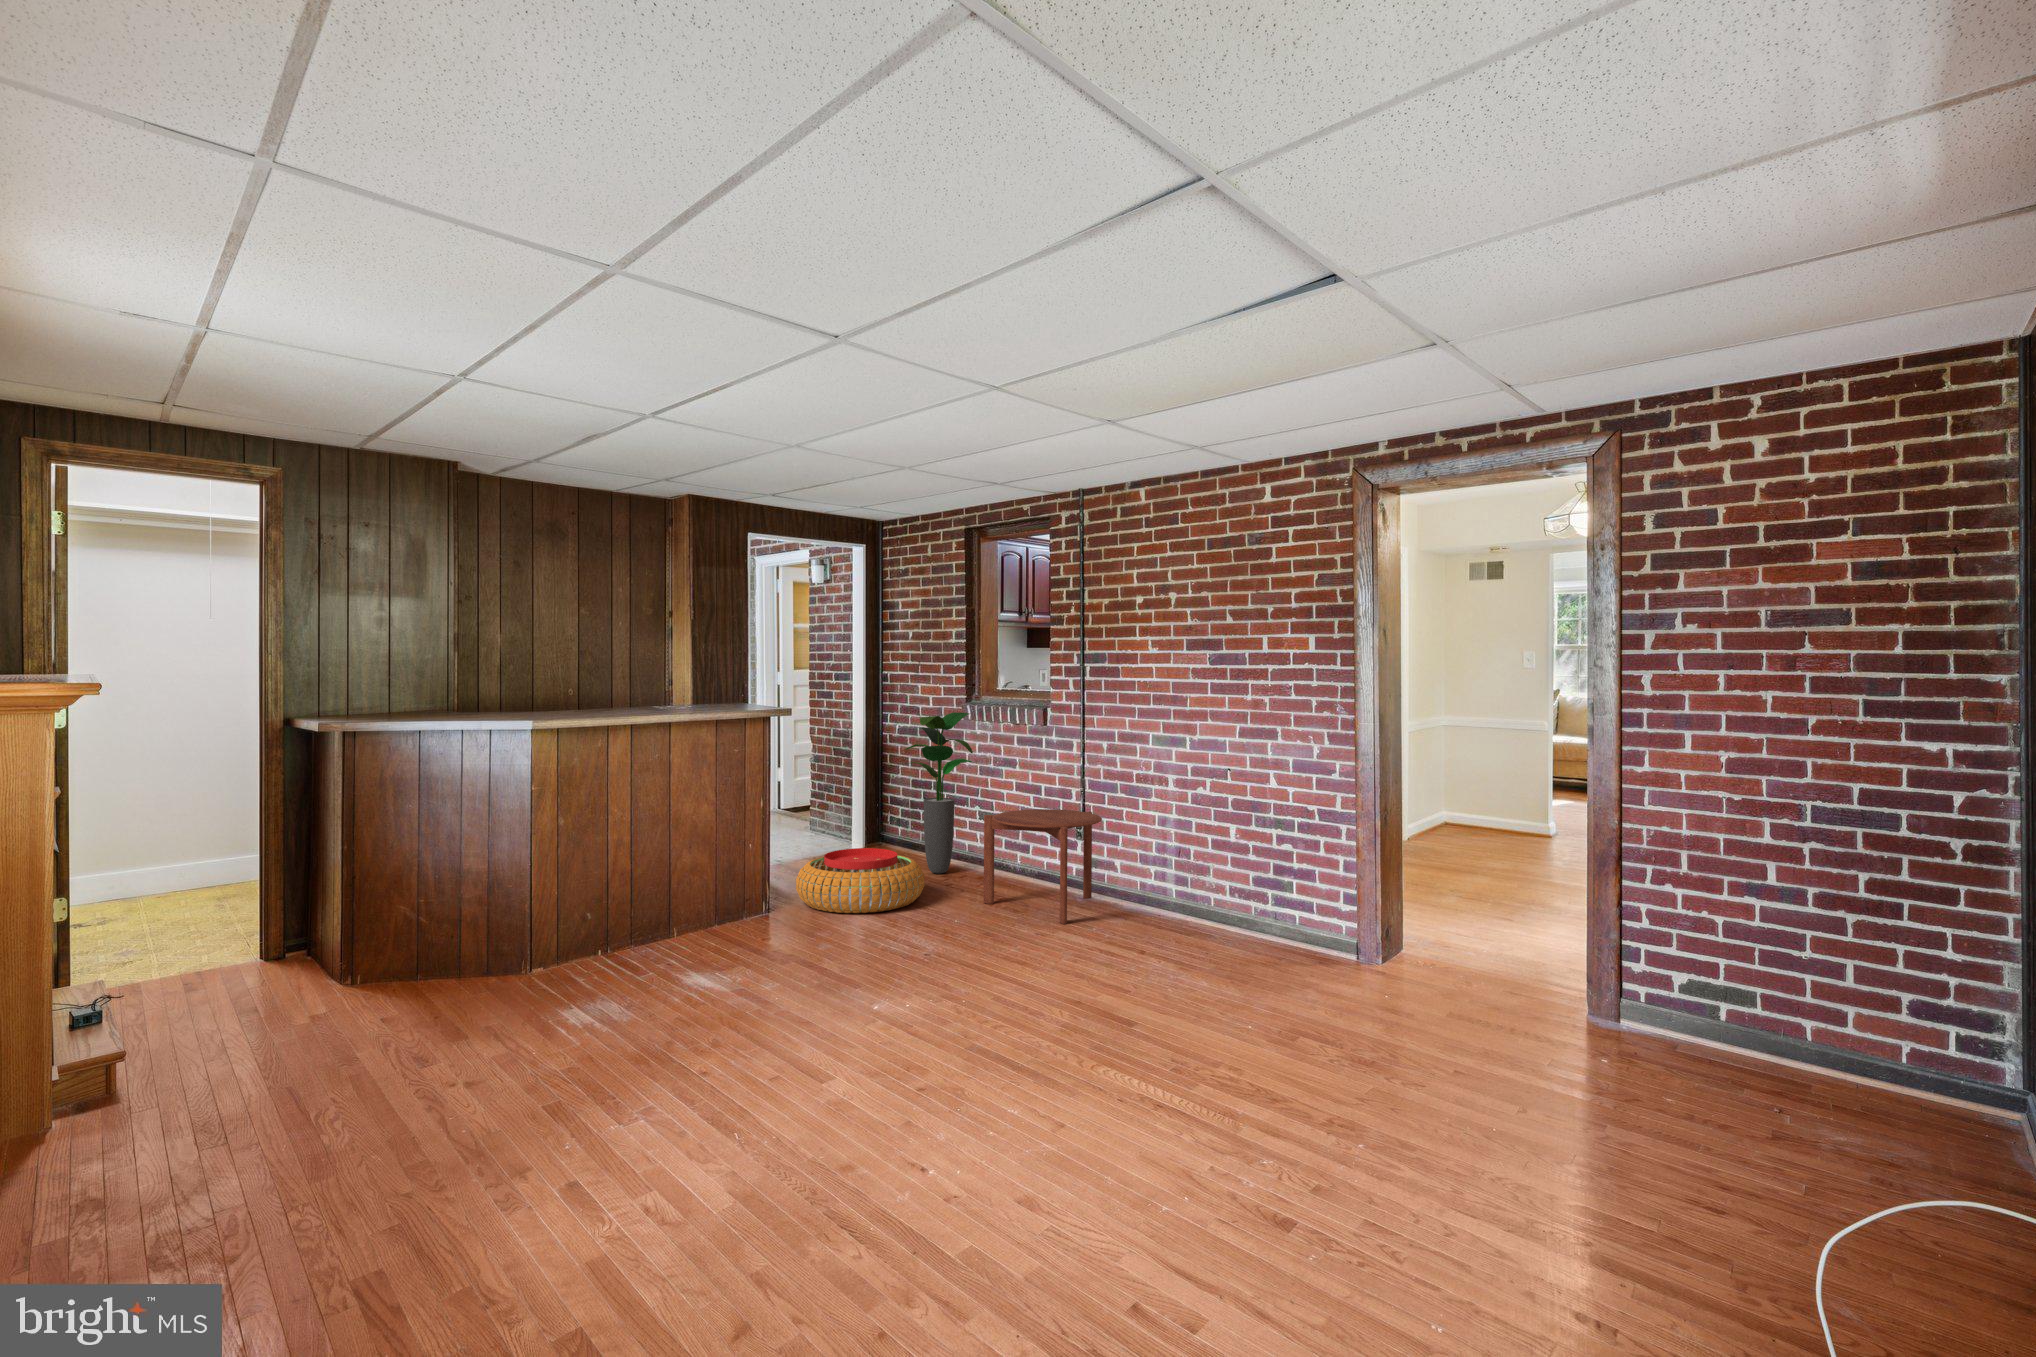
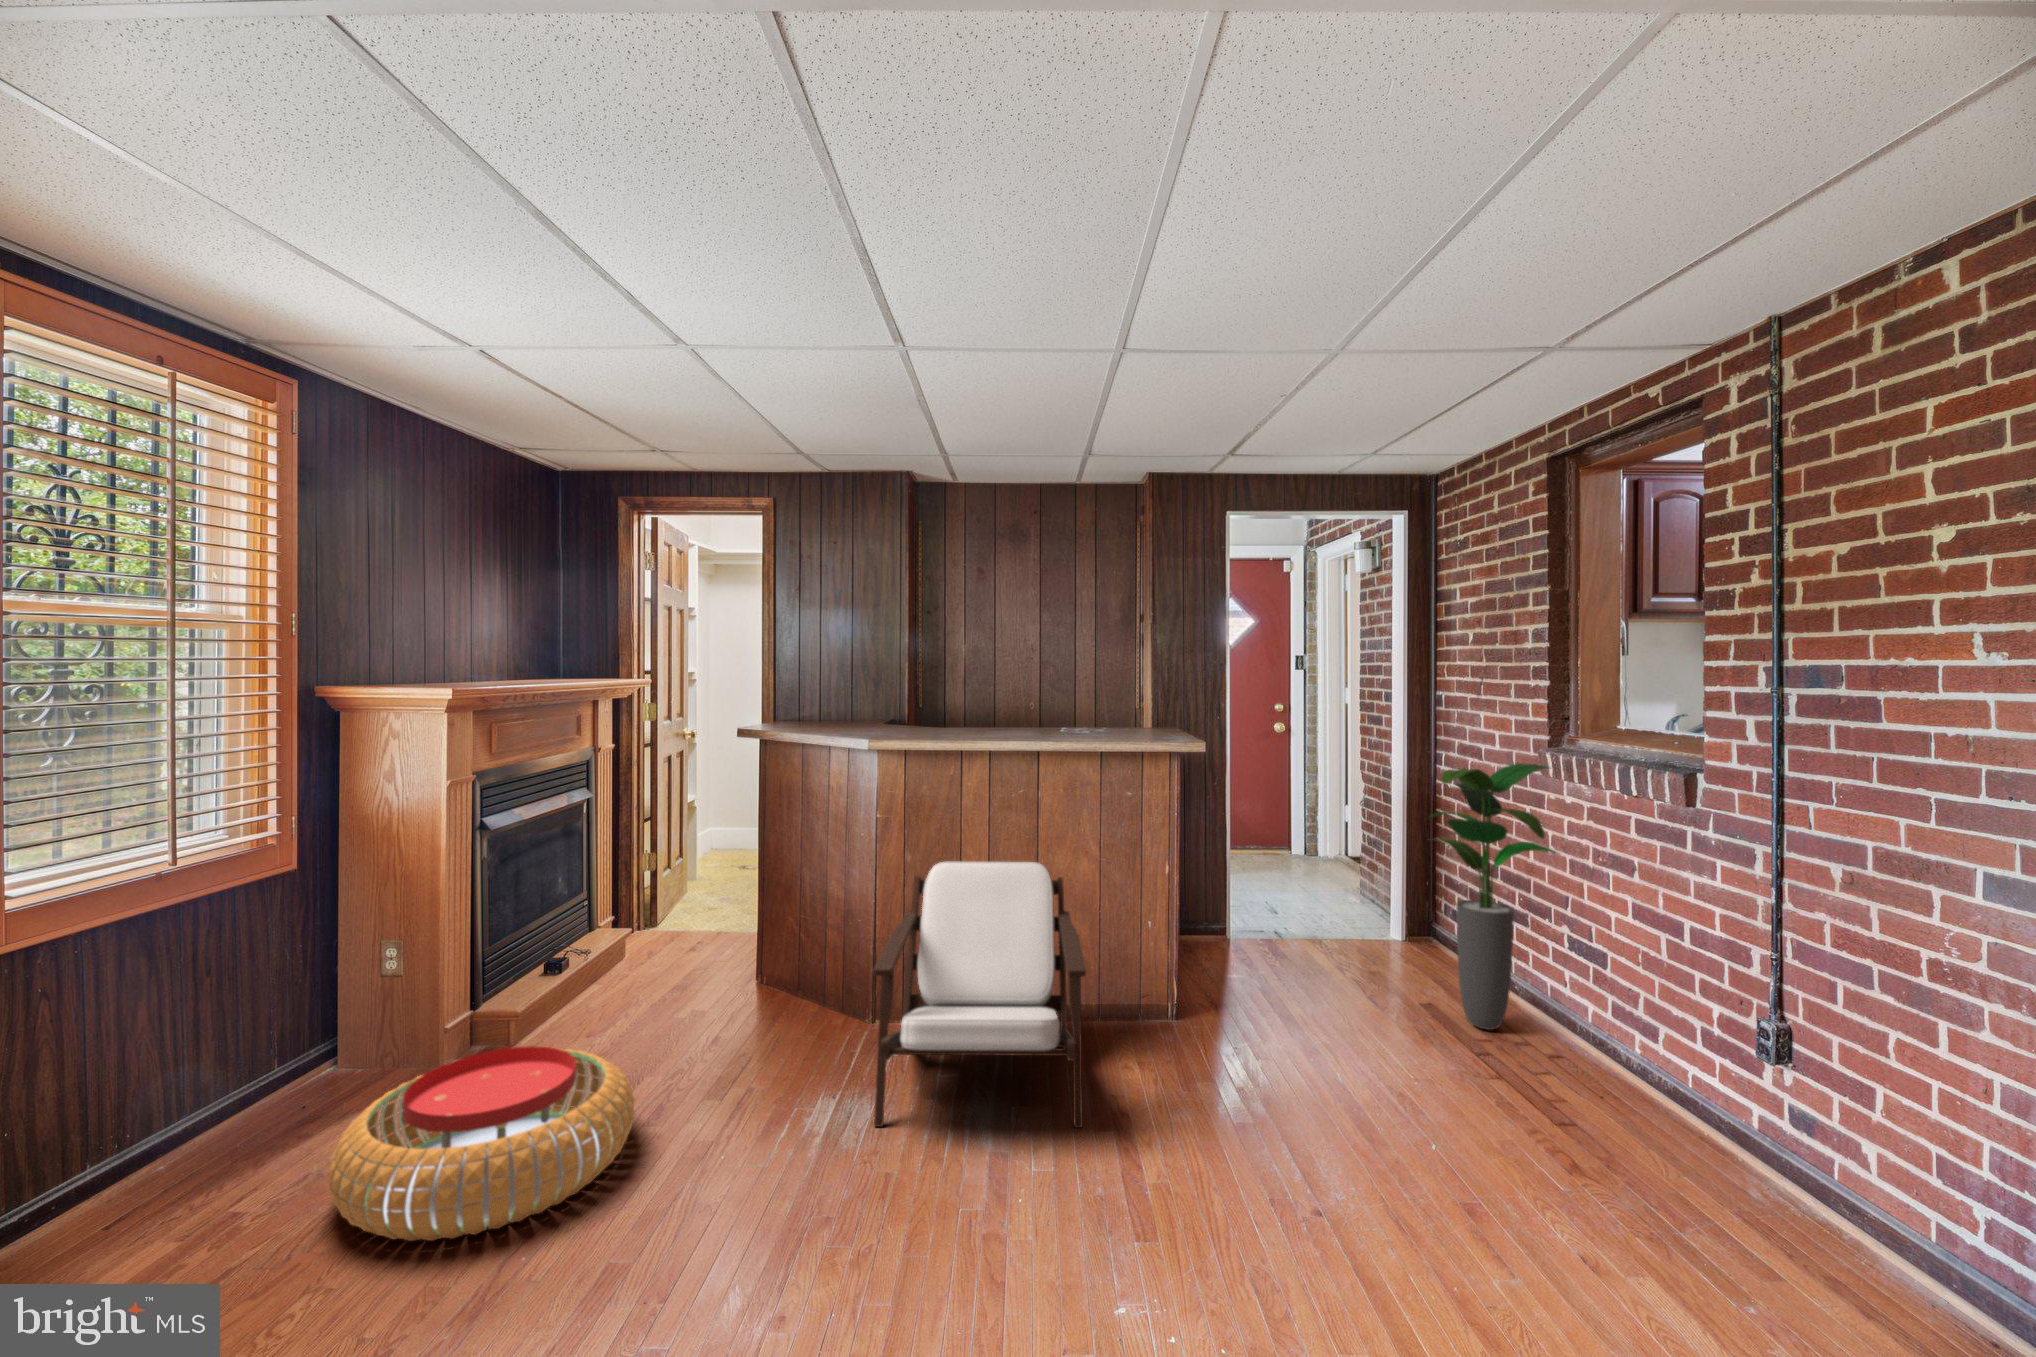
armchair: none [577,797,770,973] -> present [874,862,1086,1128]
side table: present [984,809,1102,924] -> none [1520,971,1815,1283]
pouf: present [796,848,925,913] -> present [328,1046,635,1241]

